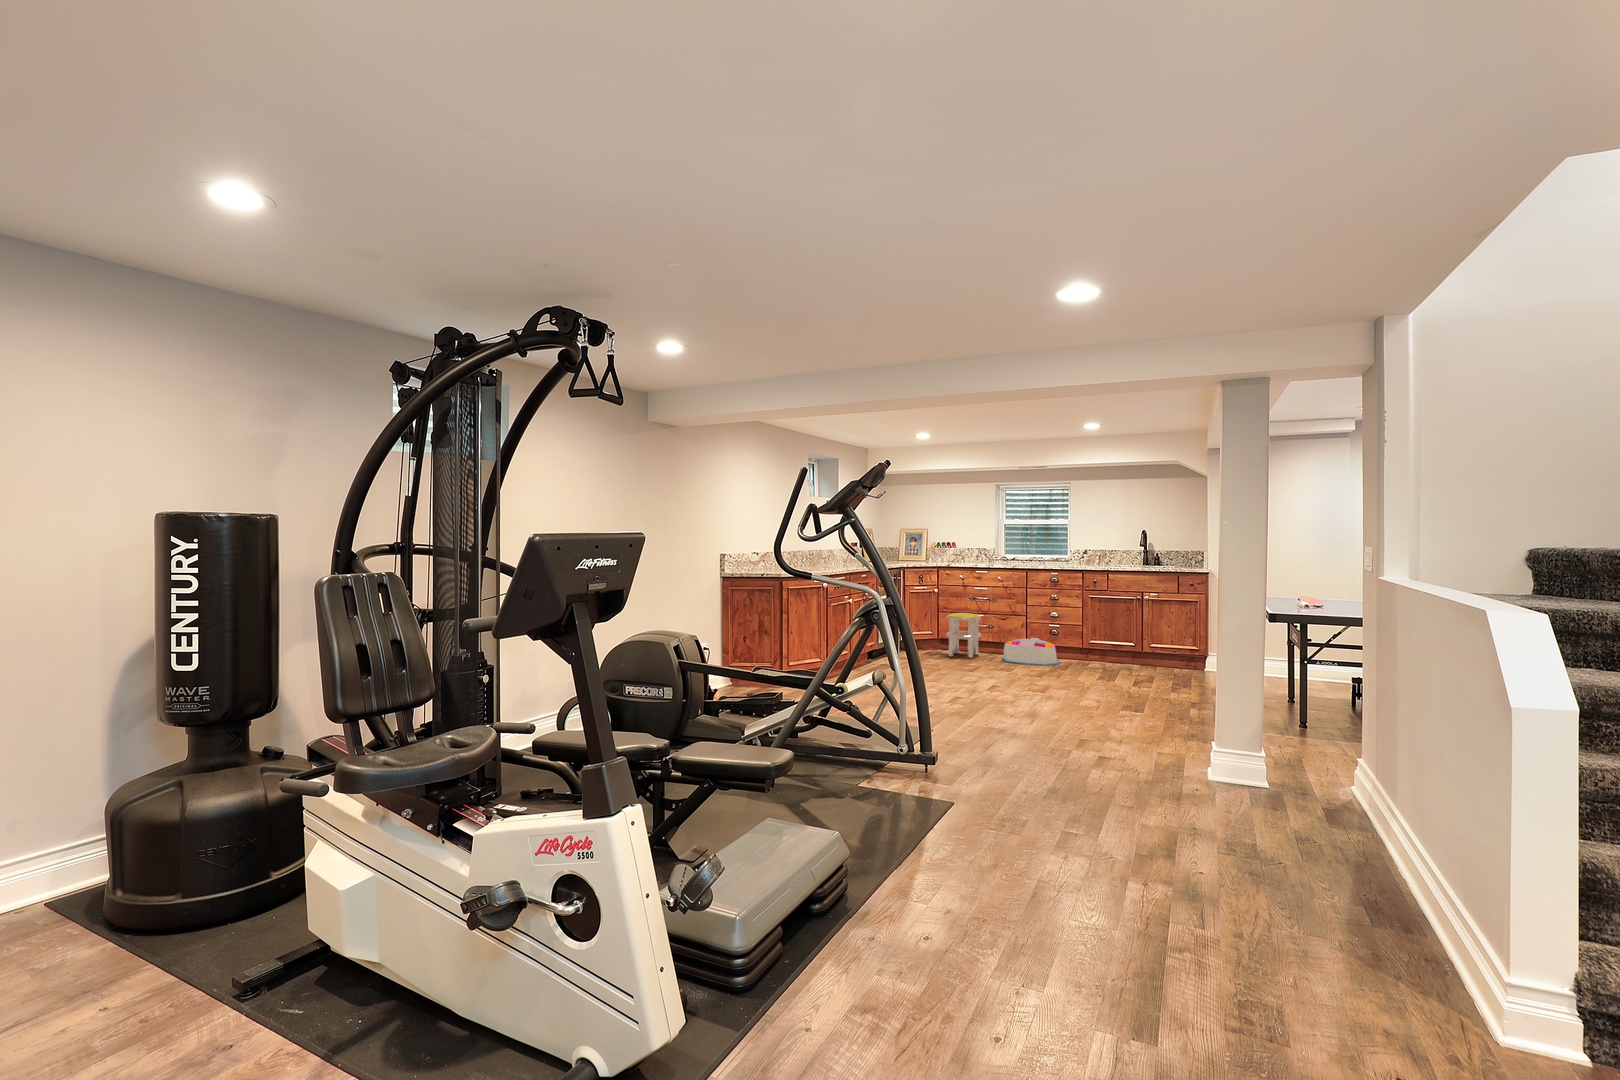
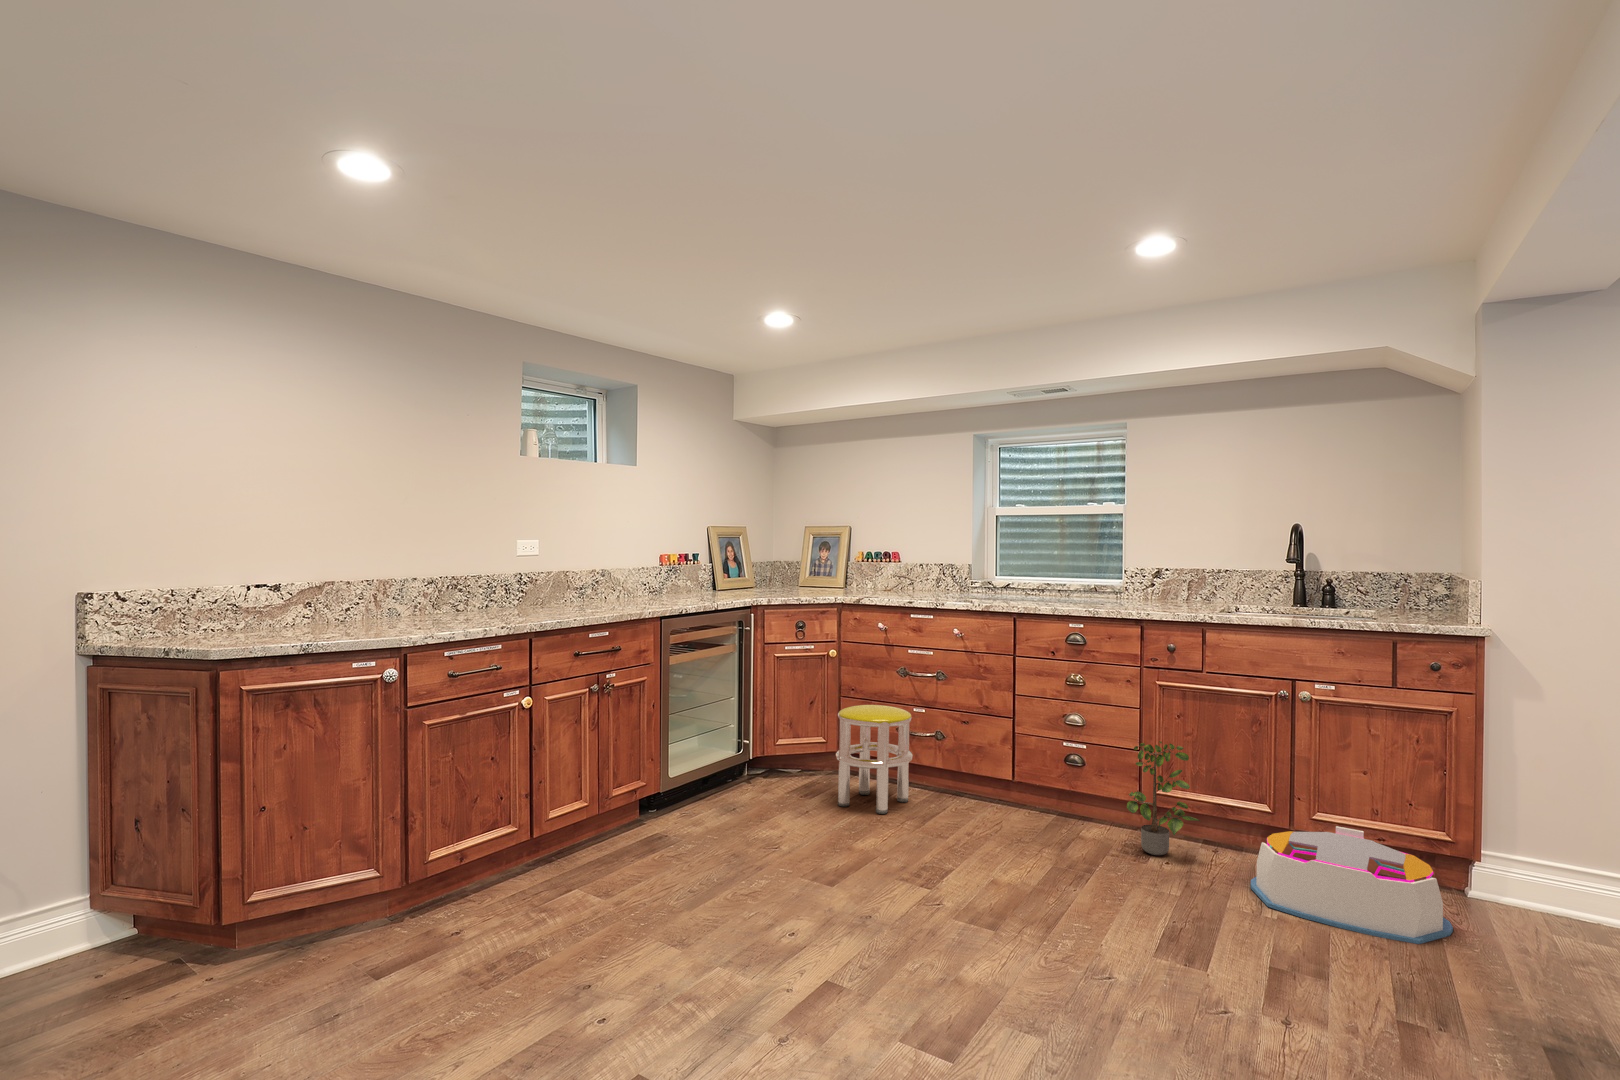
potted plant: none [1079,619,1108,665] -> present [1127,741,1199,855]
storage bin: present [1002,638,1060,666] -> present [1251,826,1453,944]

